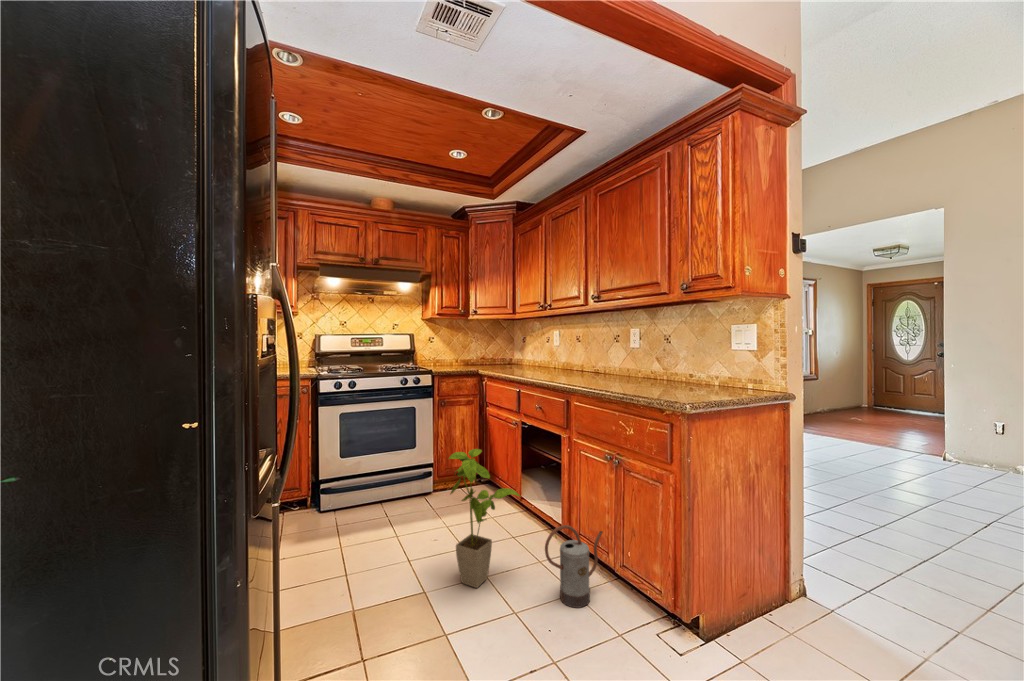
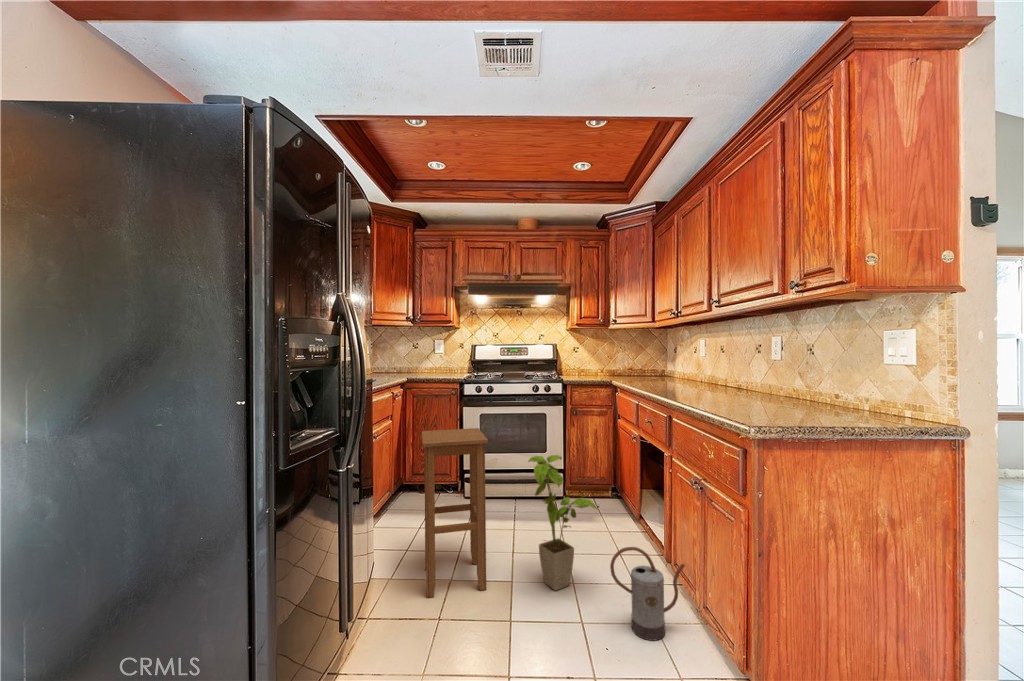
stool: none [308,430,407,642] -> present [422,428,488,598]

